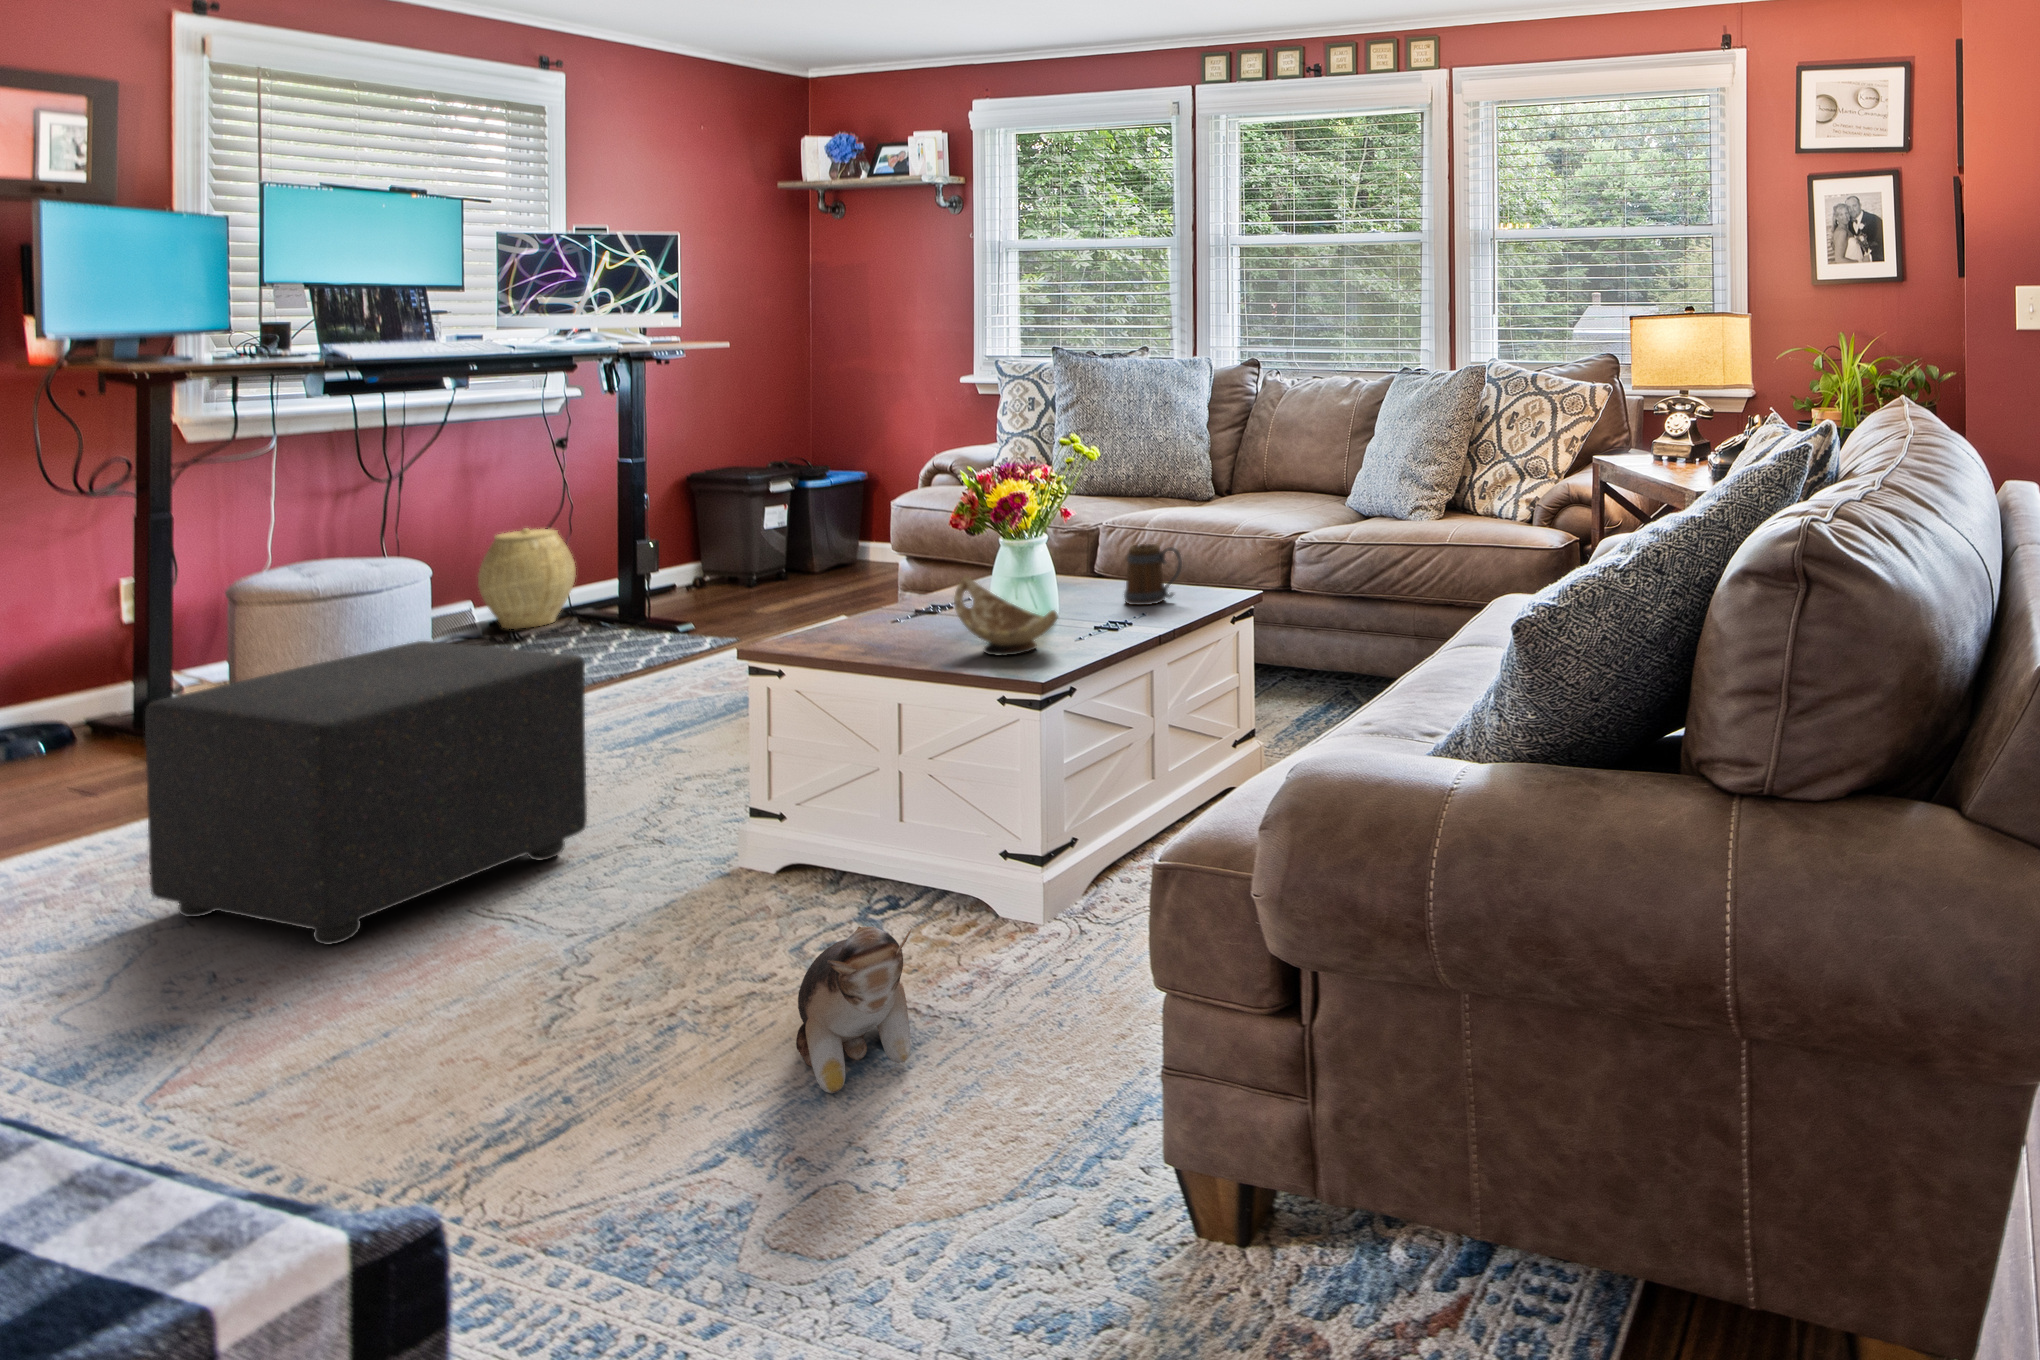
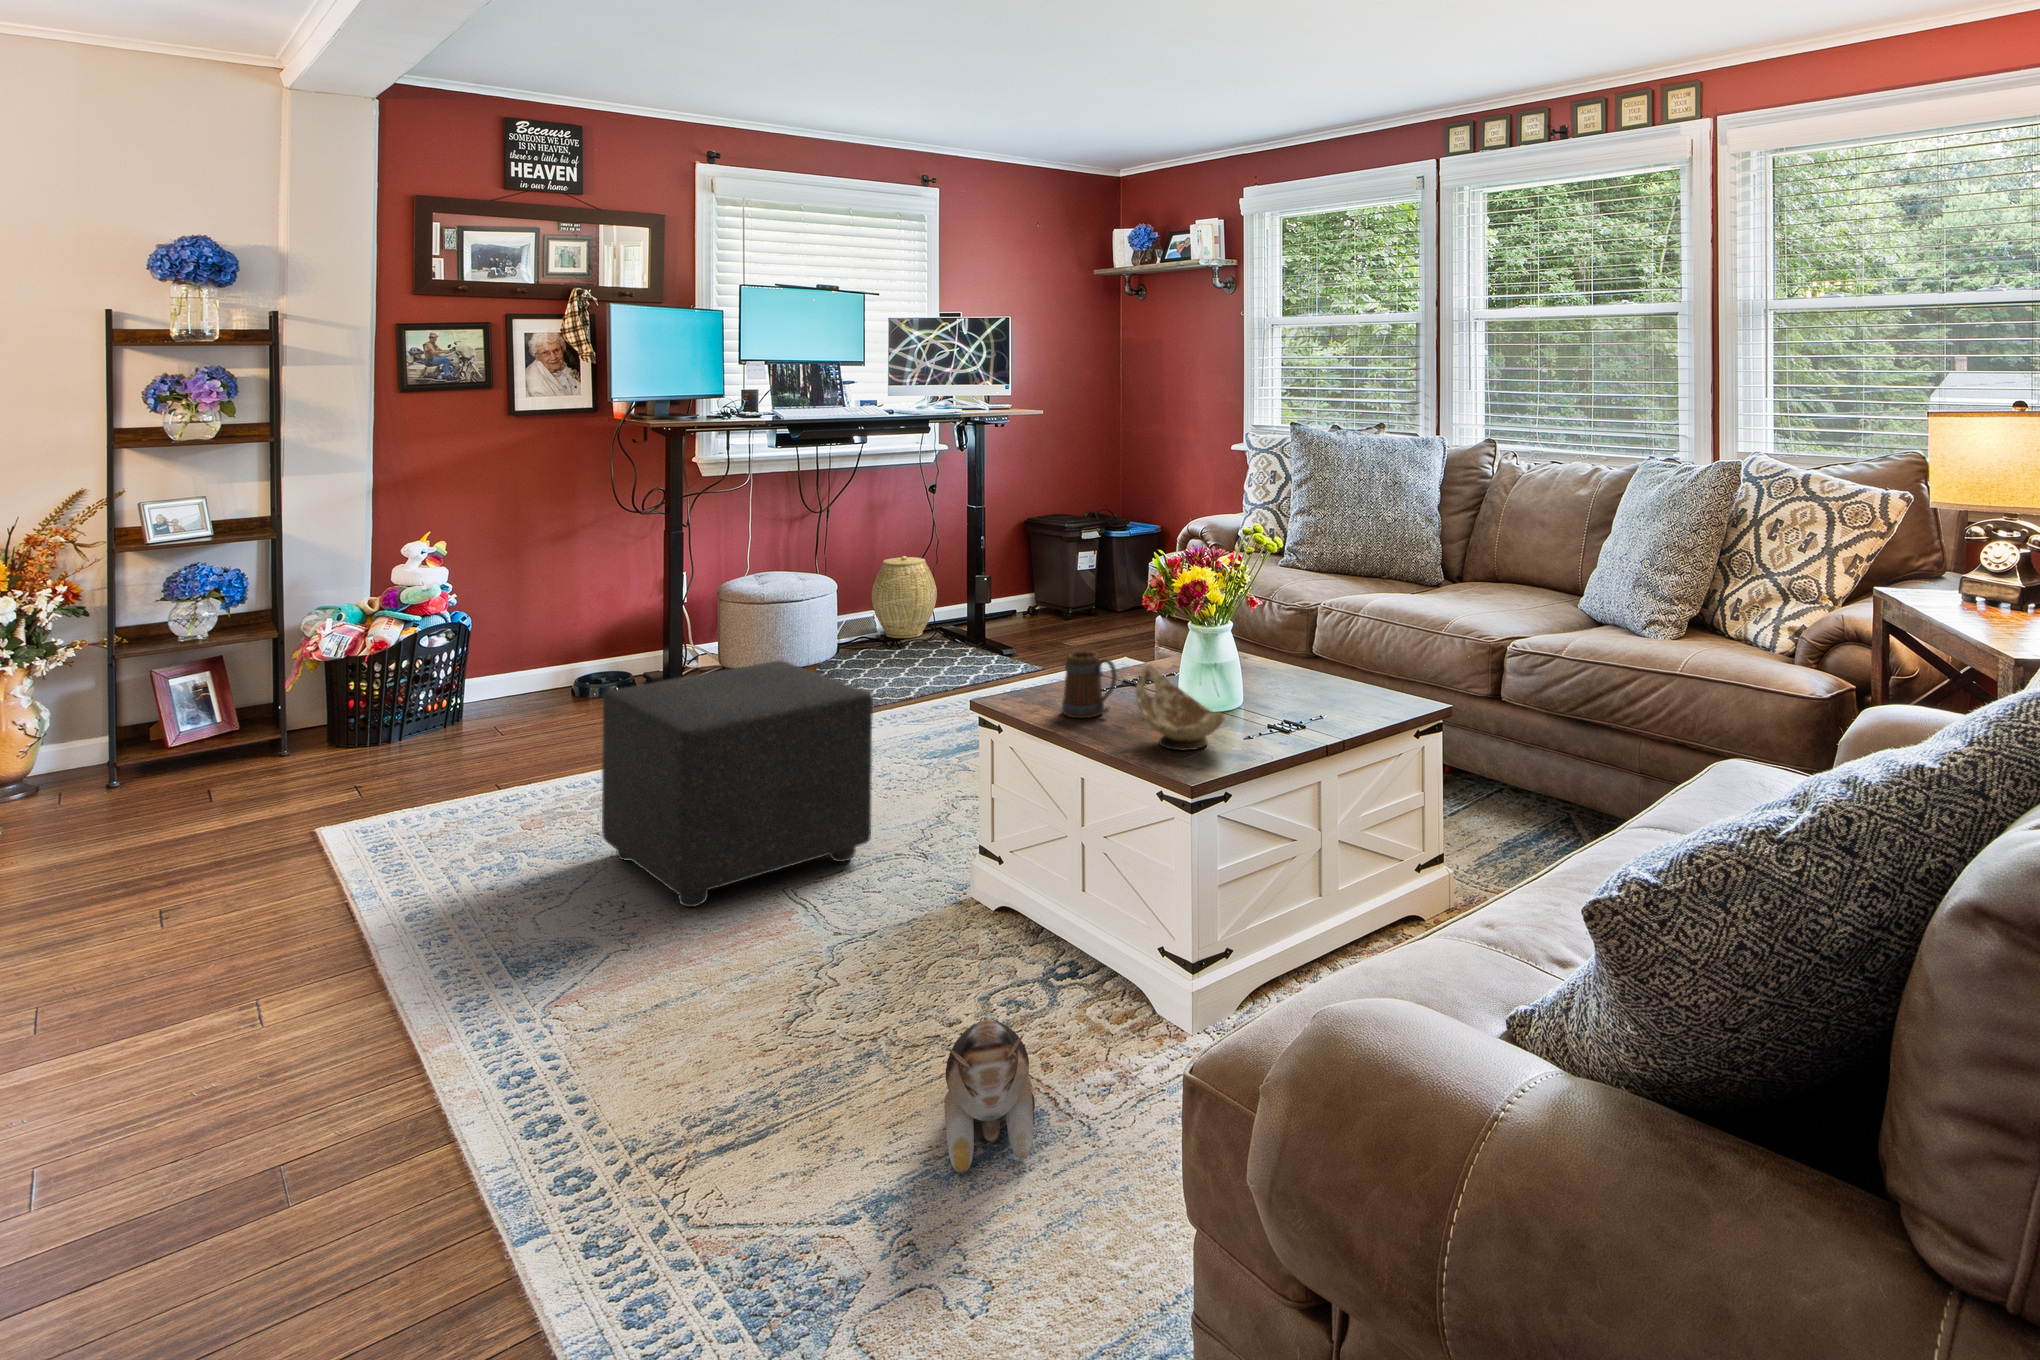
mug: present [1124,544,1182,605] -> present [1062,651,1117,718]

